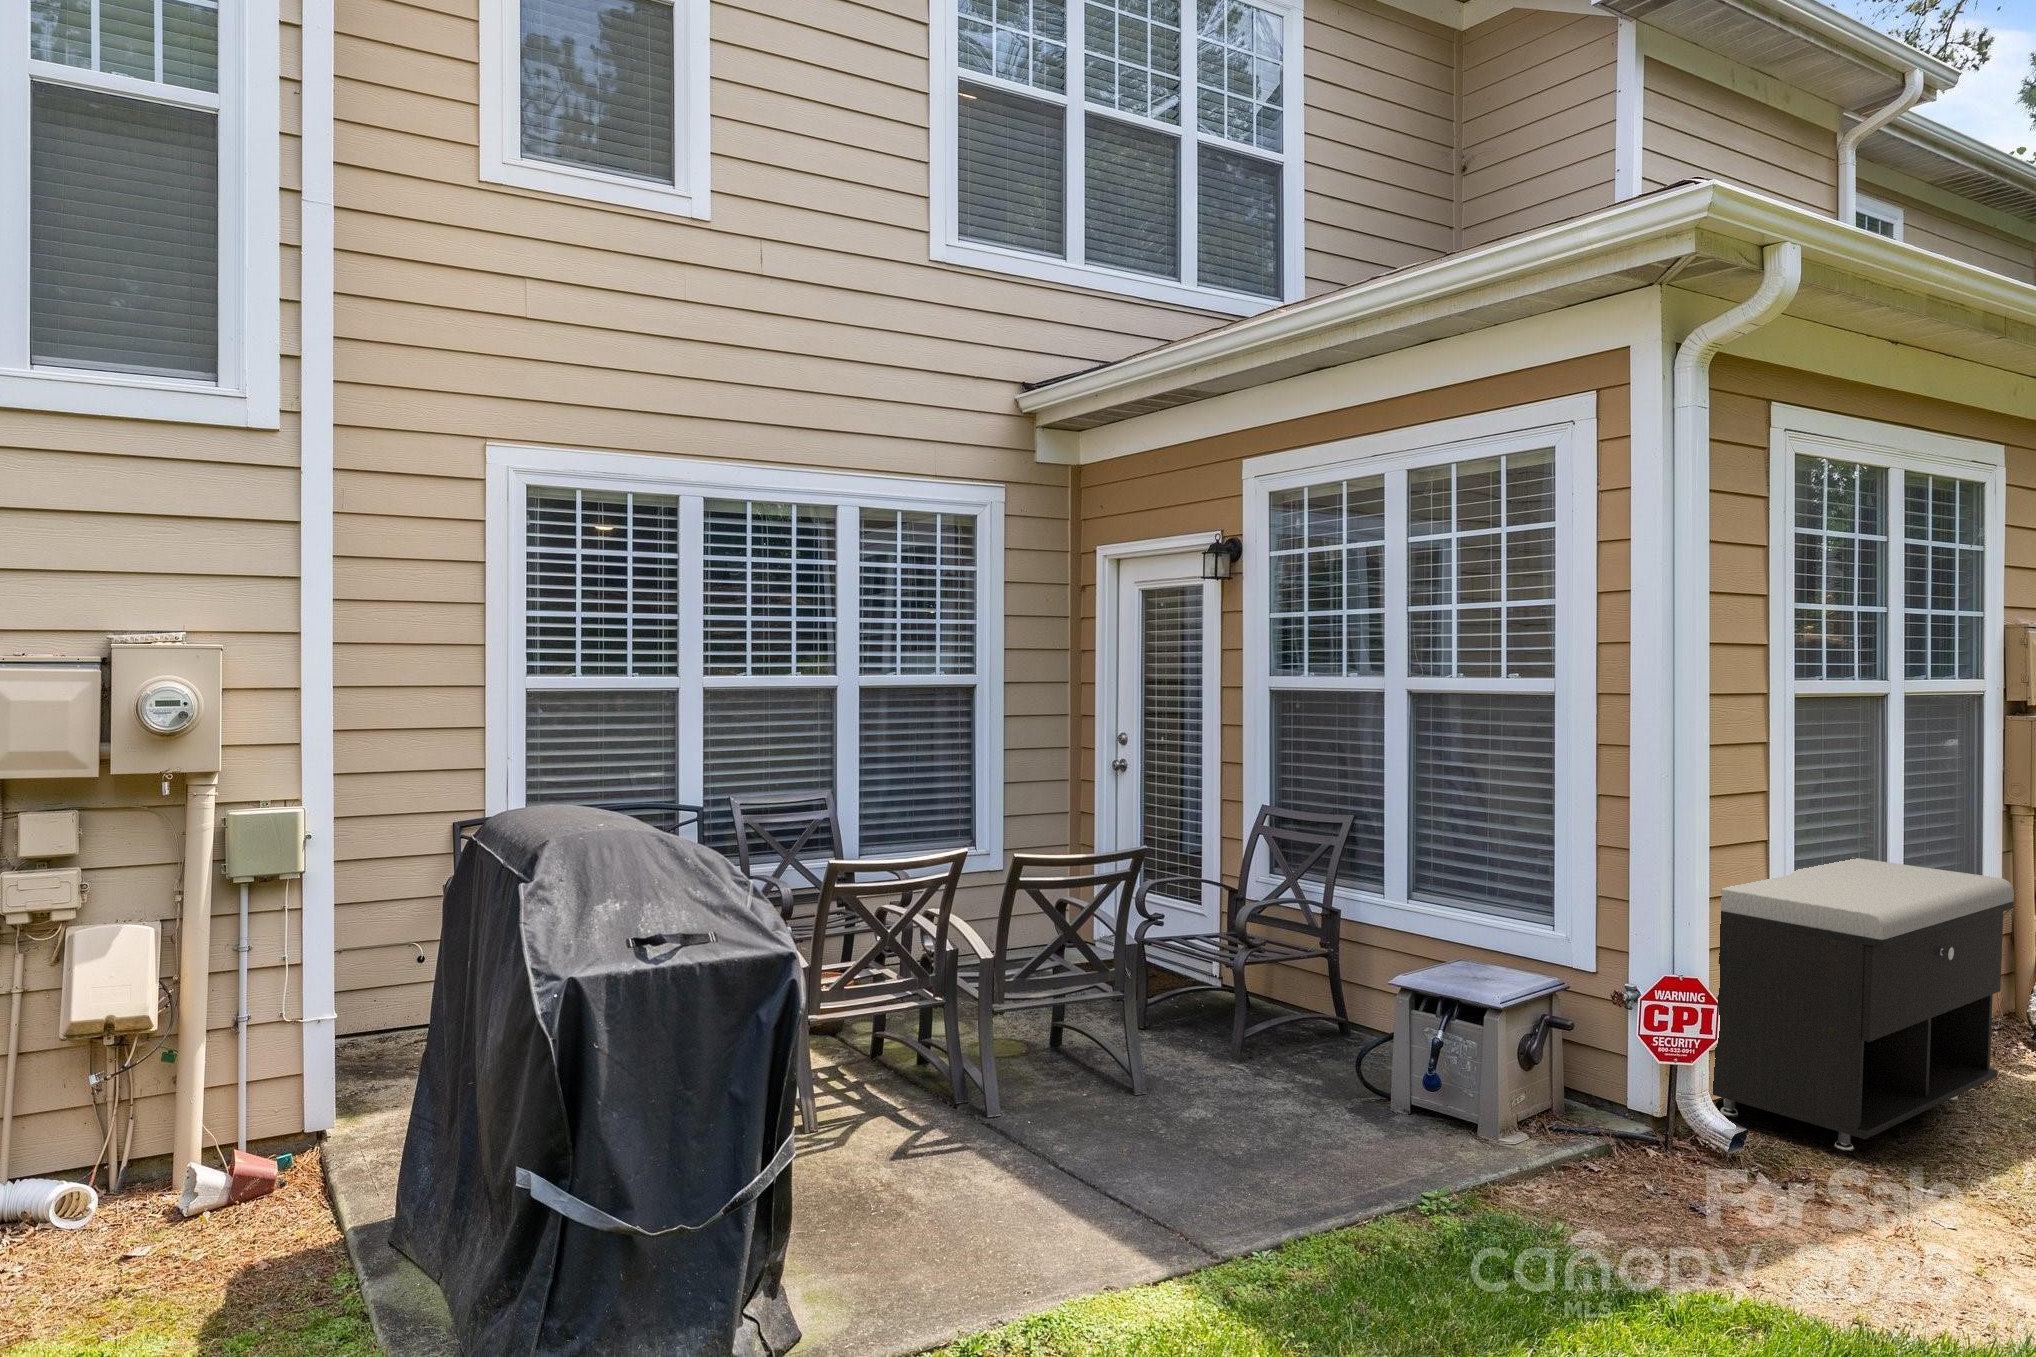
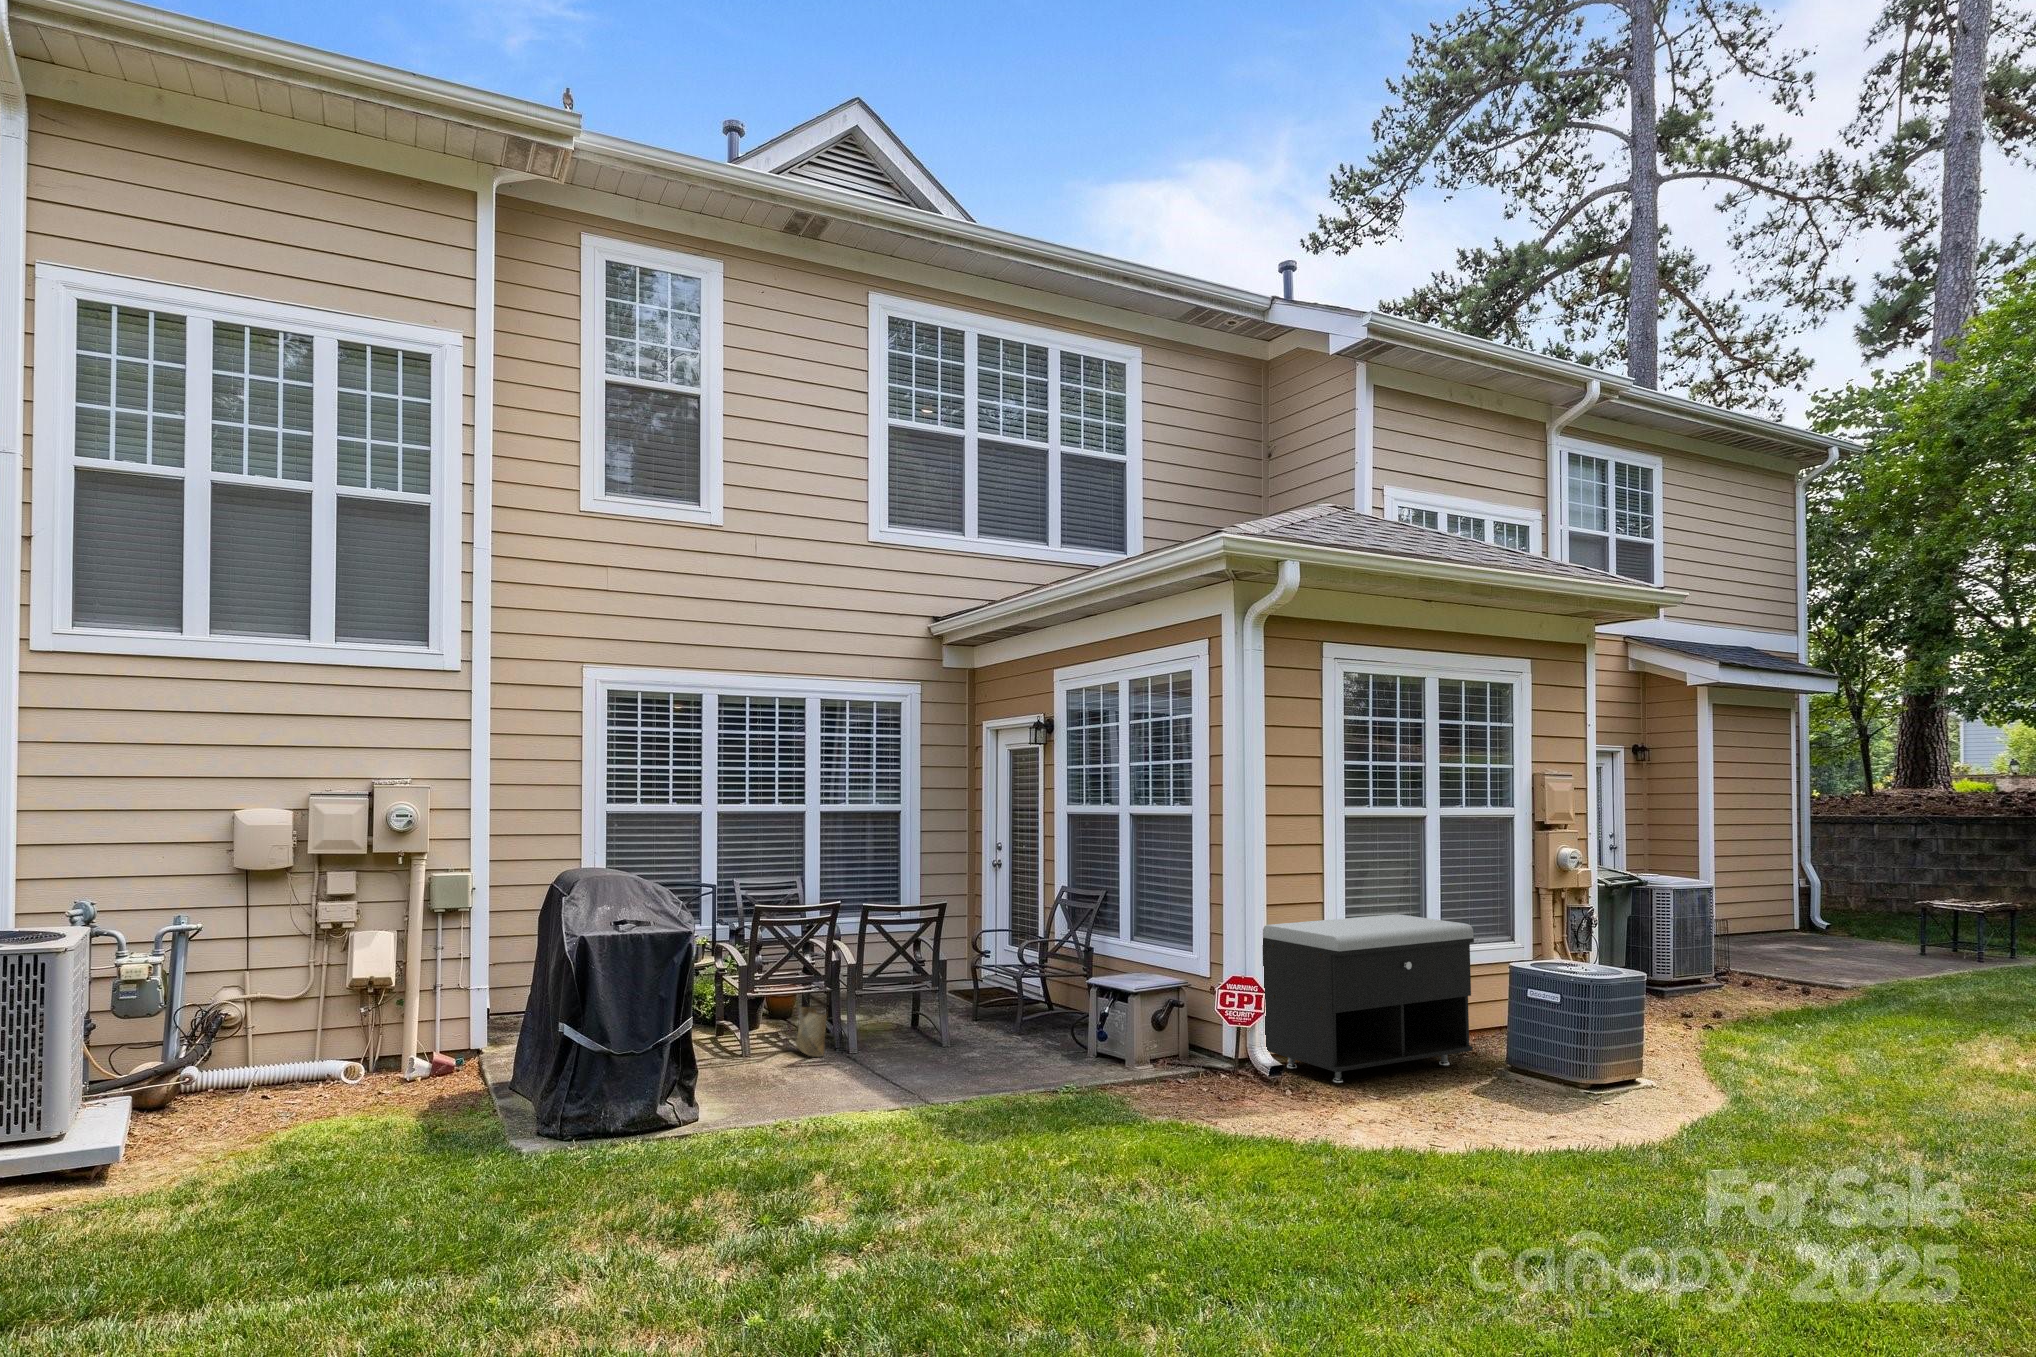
woven basket: none [885,988,949,1110] -> present [796,1007,827,1057]

